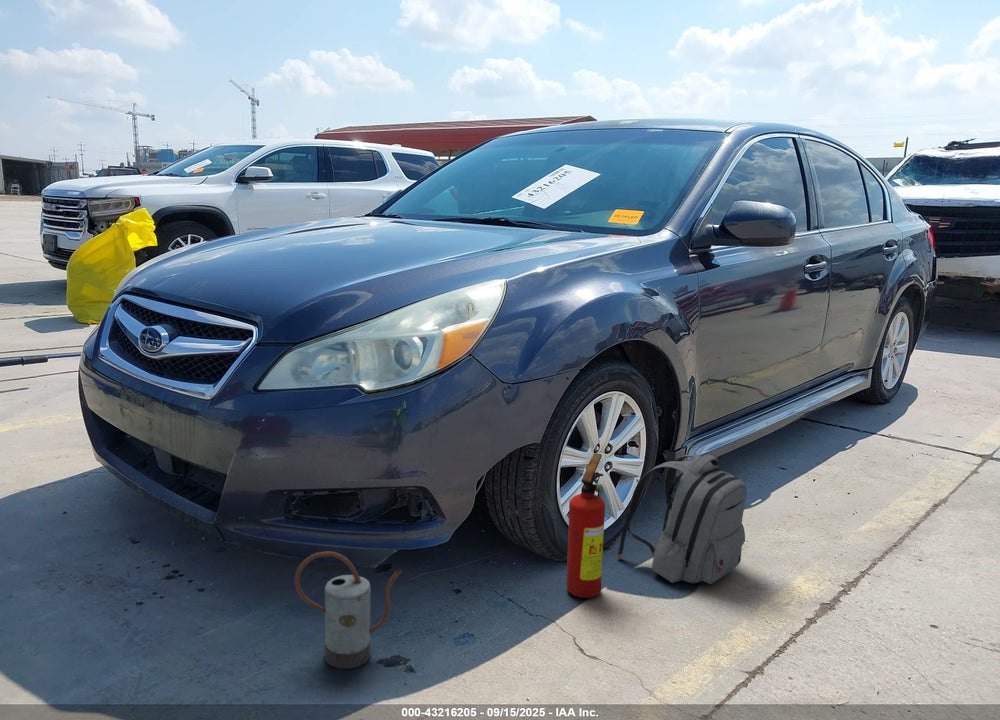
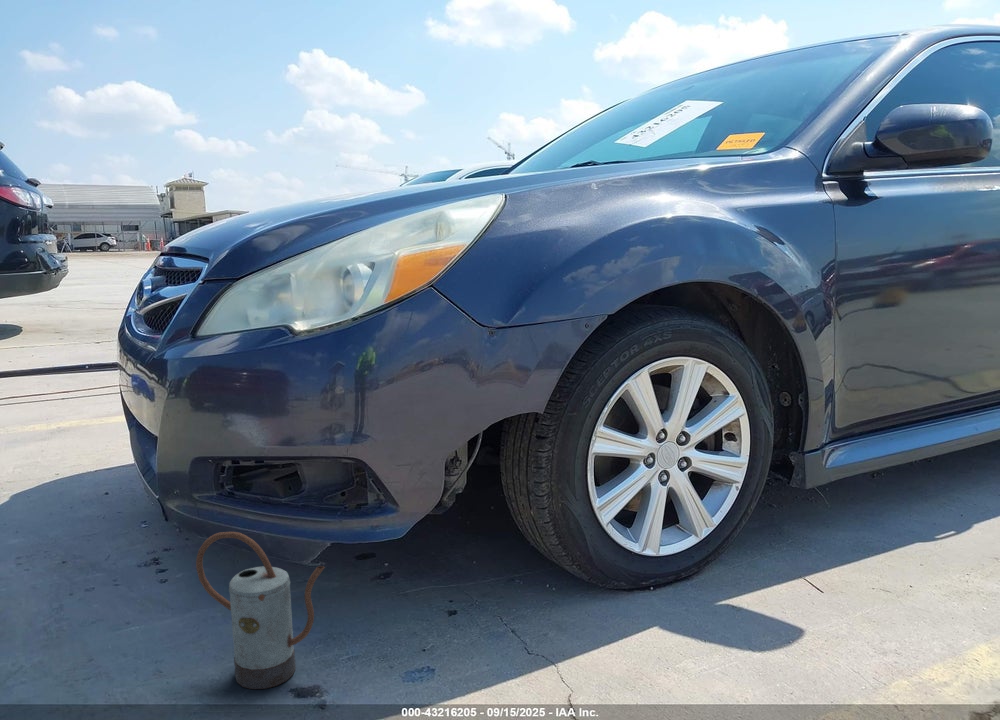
fire extinguisher: present [567,453,605,598] -> none [598,437,654,639]
backpack: present [617,455,746,584] -> none [696,451,884,641]

